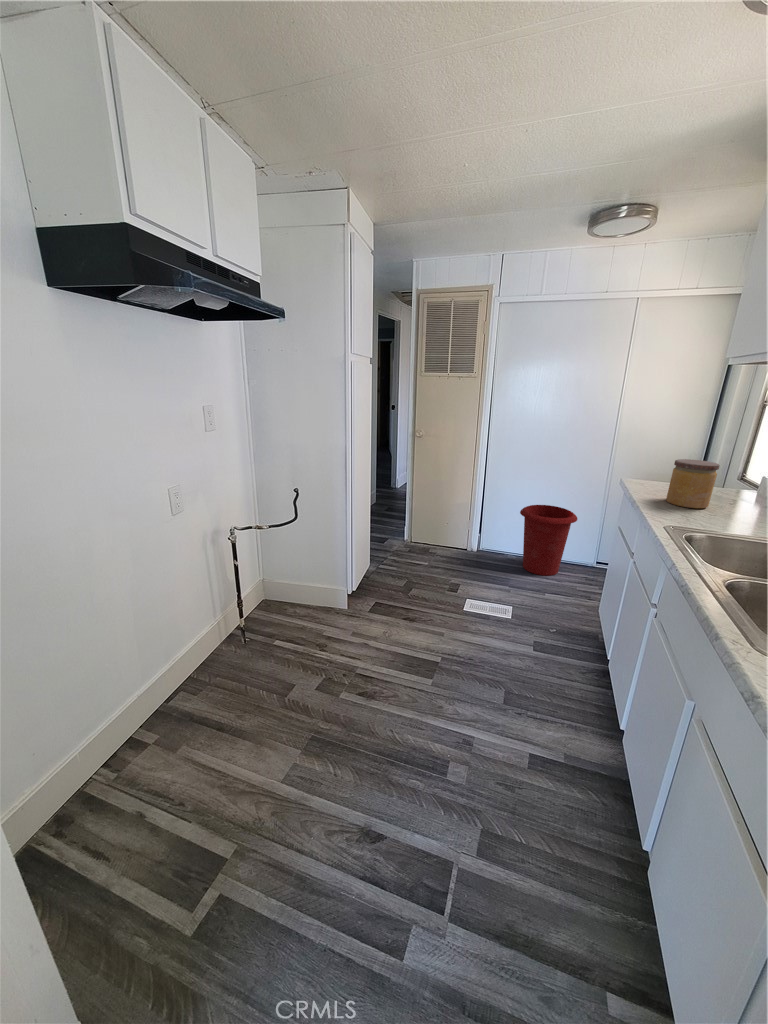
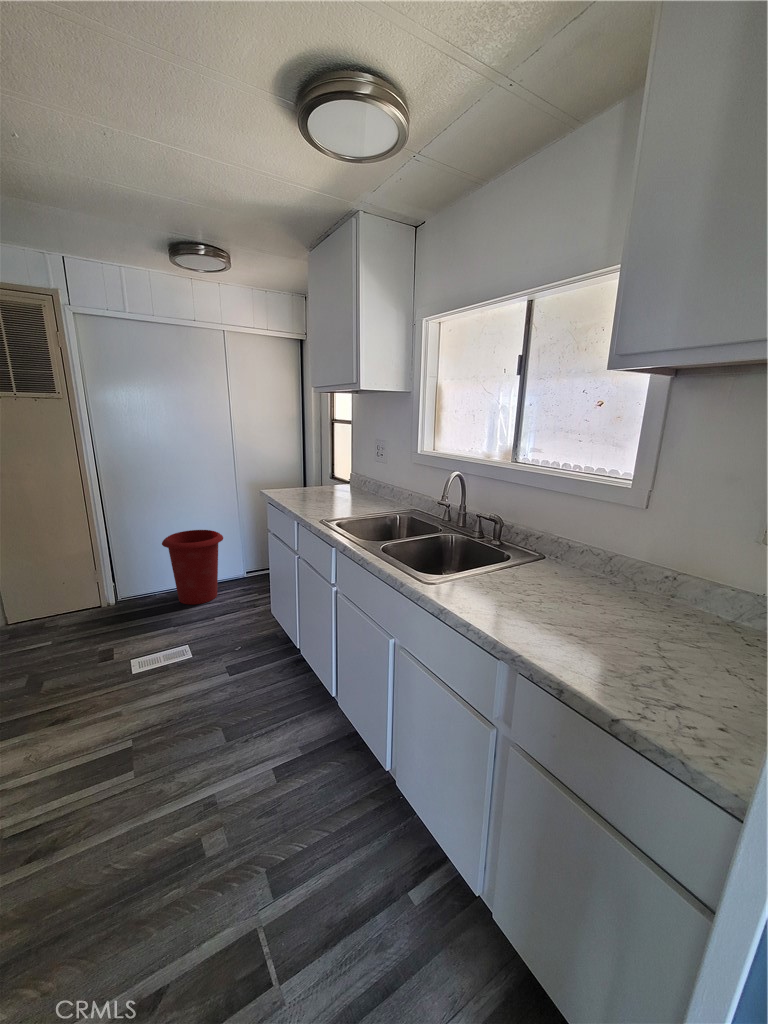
jar: present [666,459,720,508] -> none [302,466,331,503]

